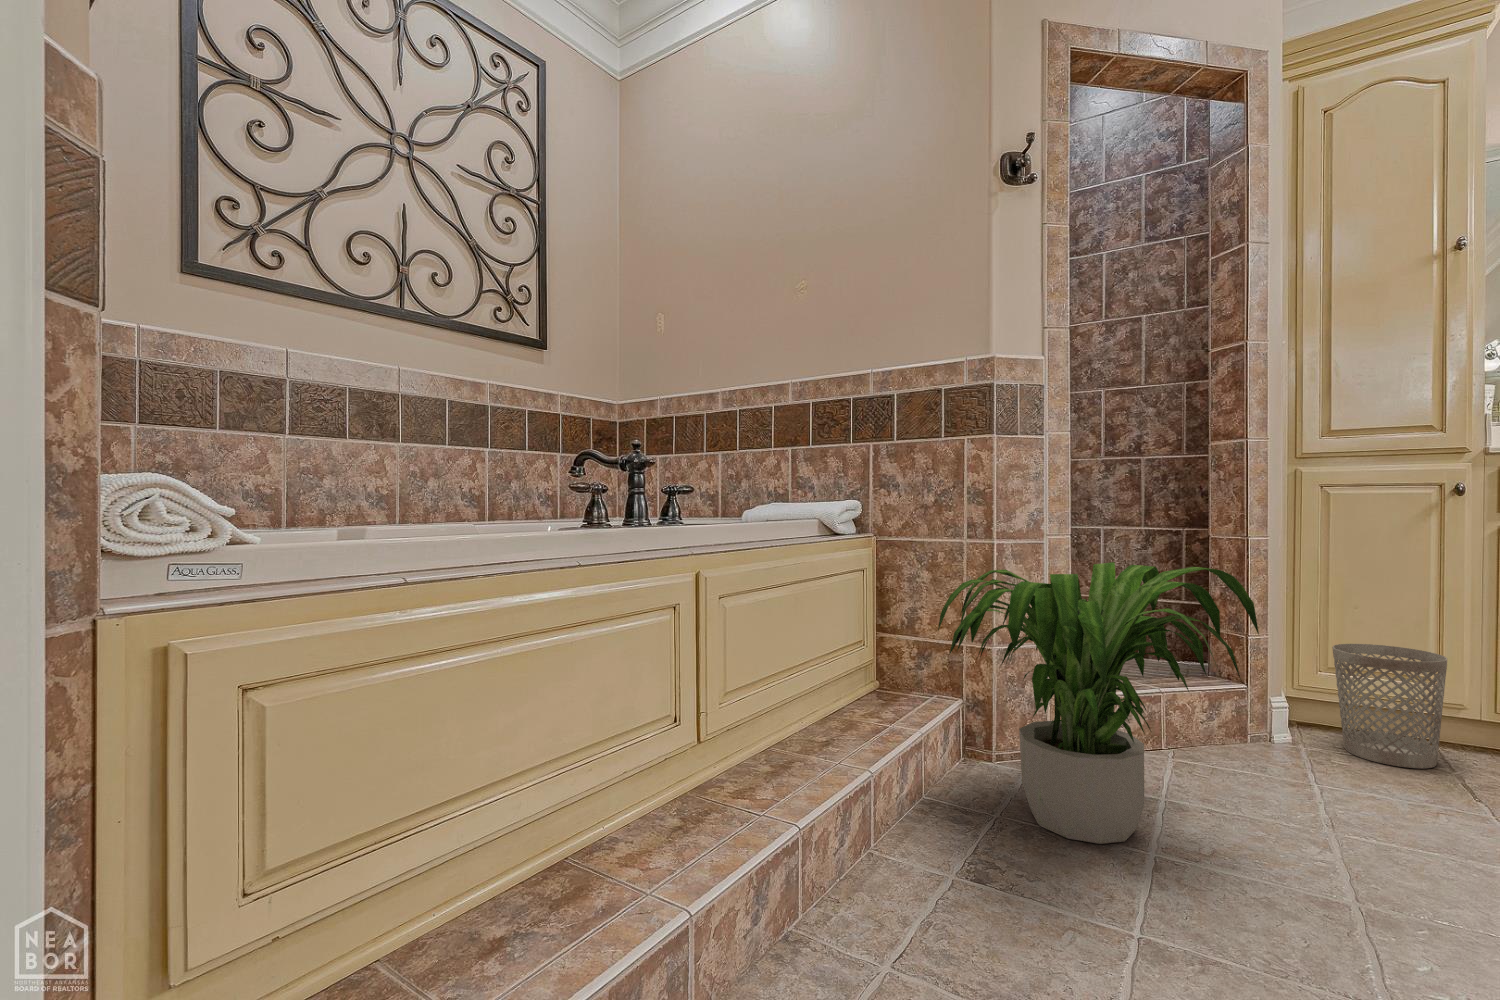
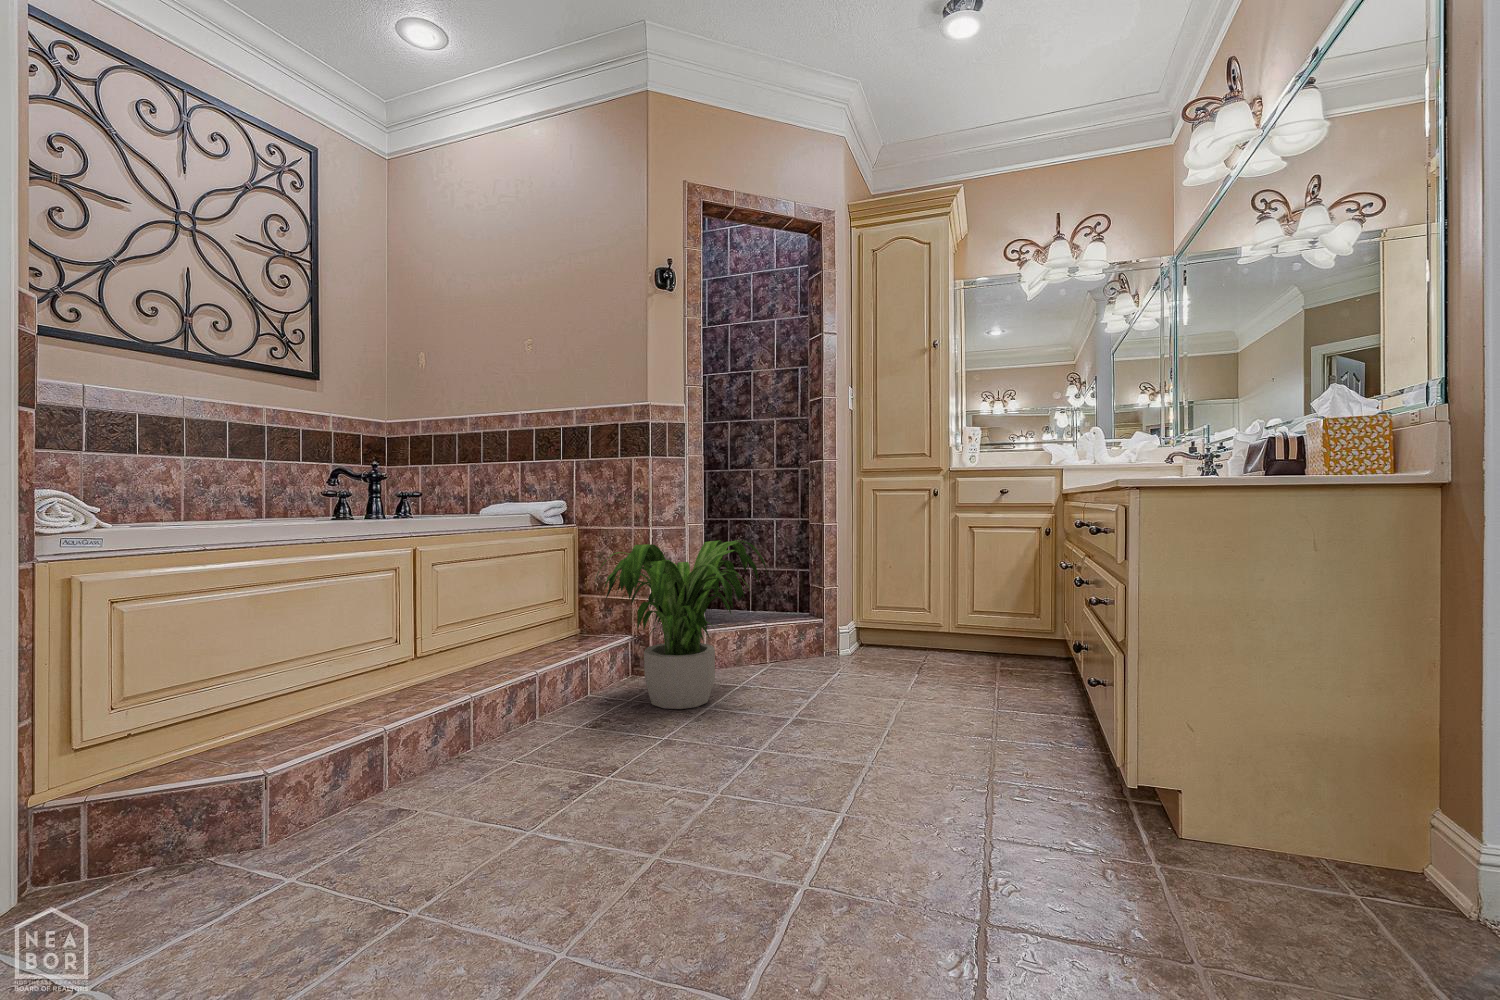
wastebasket: present [1332,644,1447,768] -> none [877,592,930,665]

